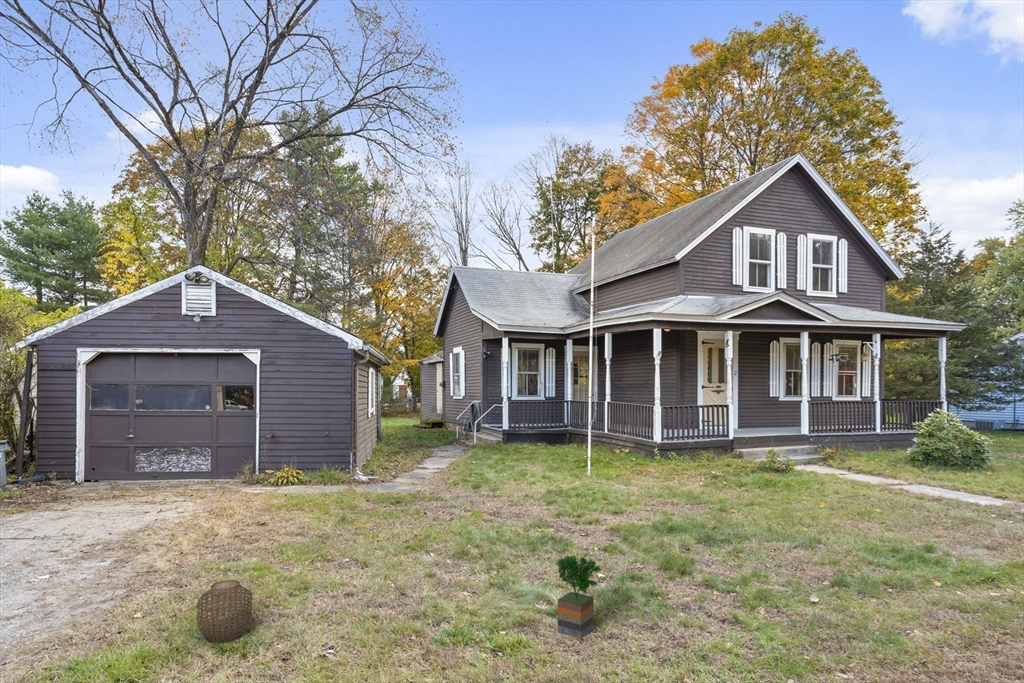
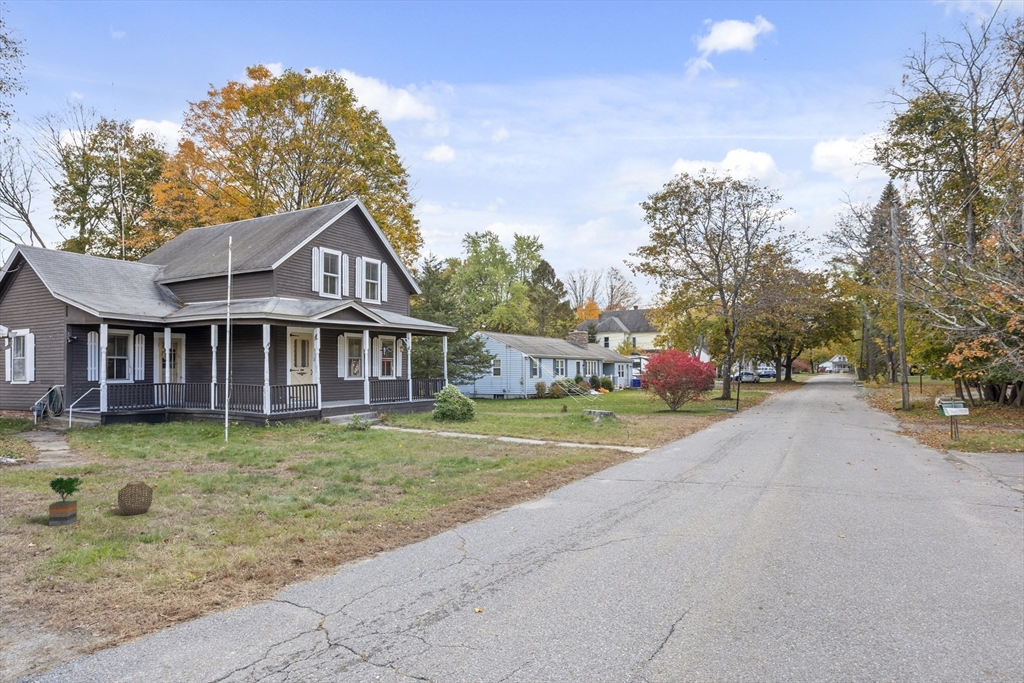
potted tree: present [558,556,601,639] -> present [49,477,83,526]

